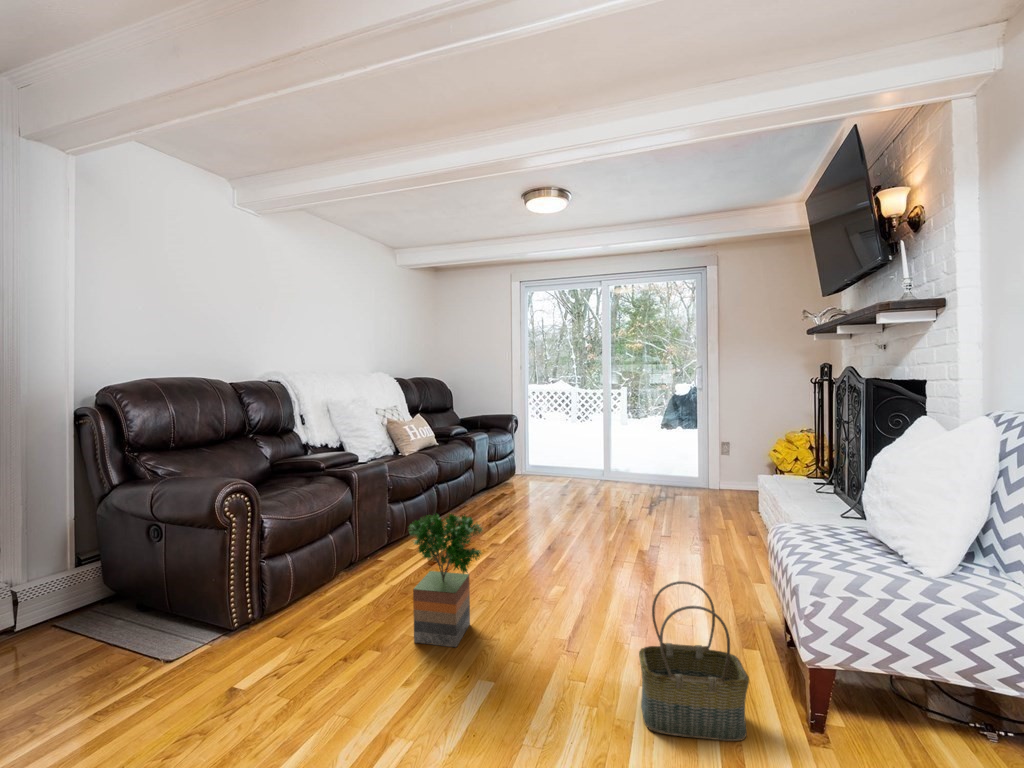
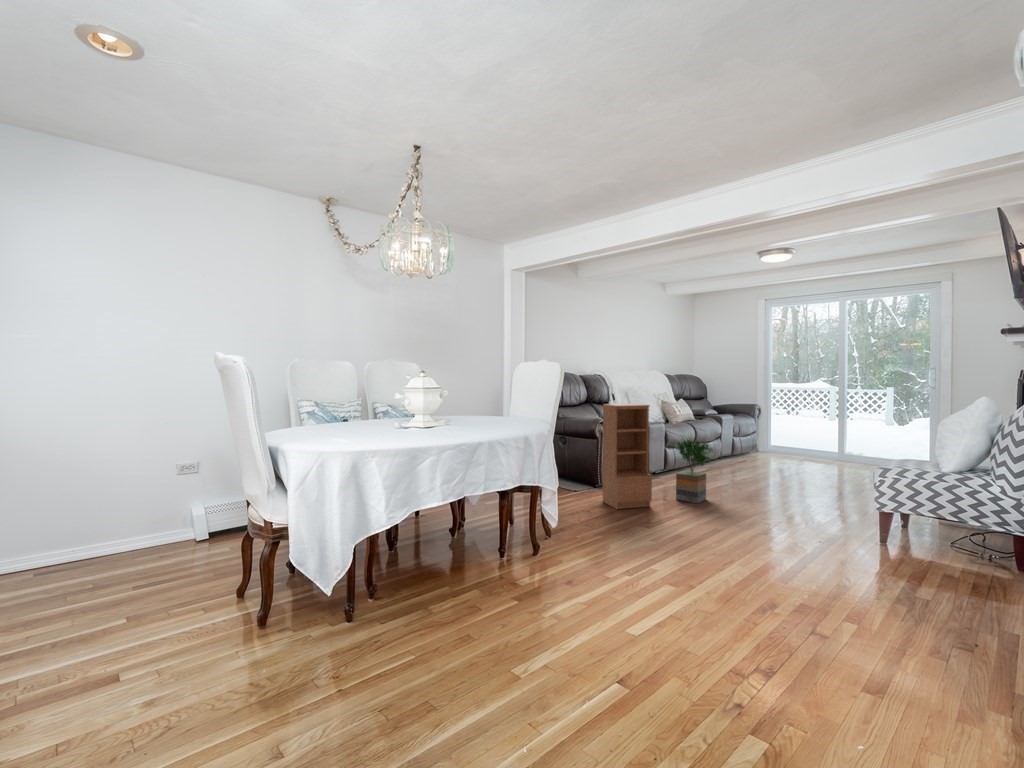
bookcase: none [231,454,359,745] -> present [602,404,652,509]
basket: present [639,581,749,741] -> none [784,470,841,539]

